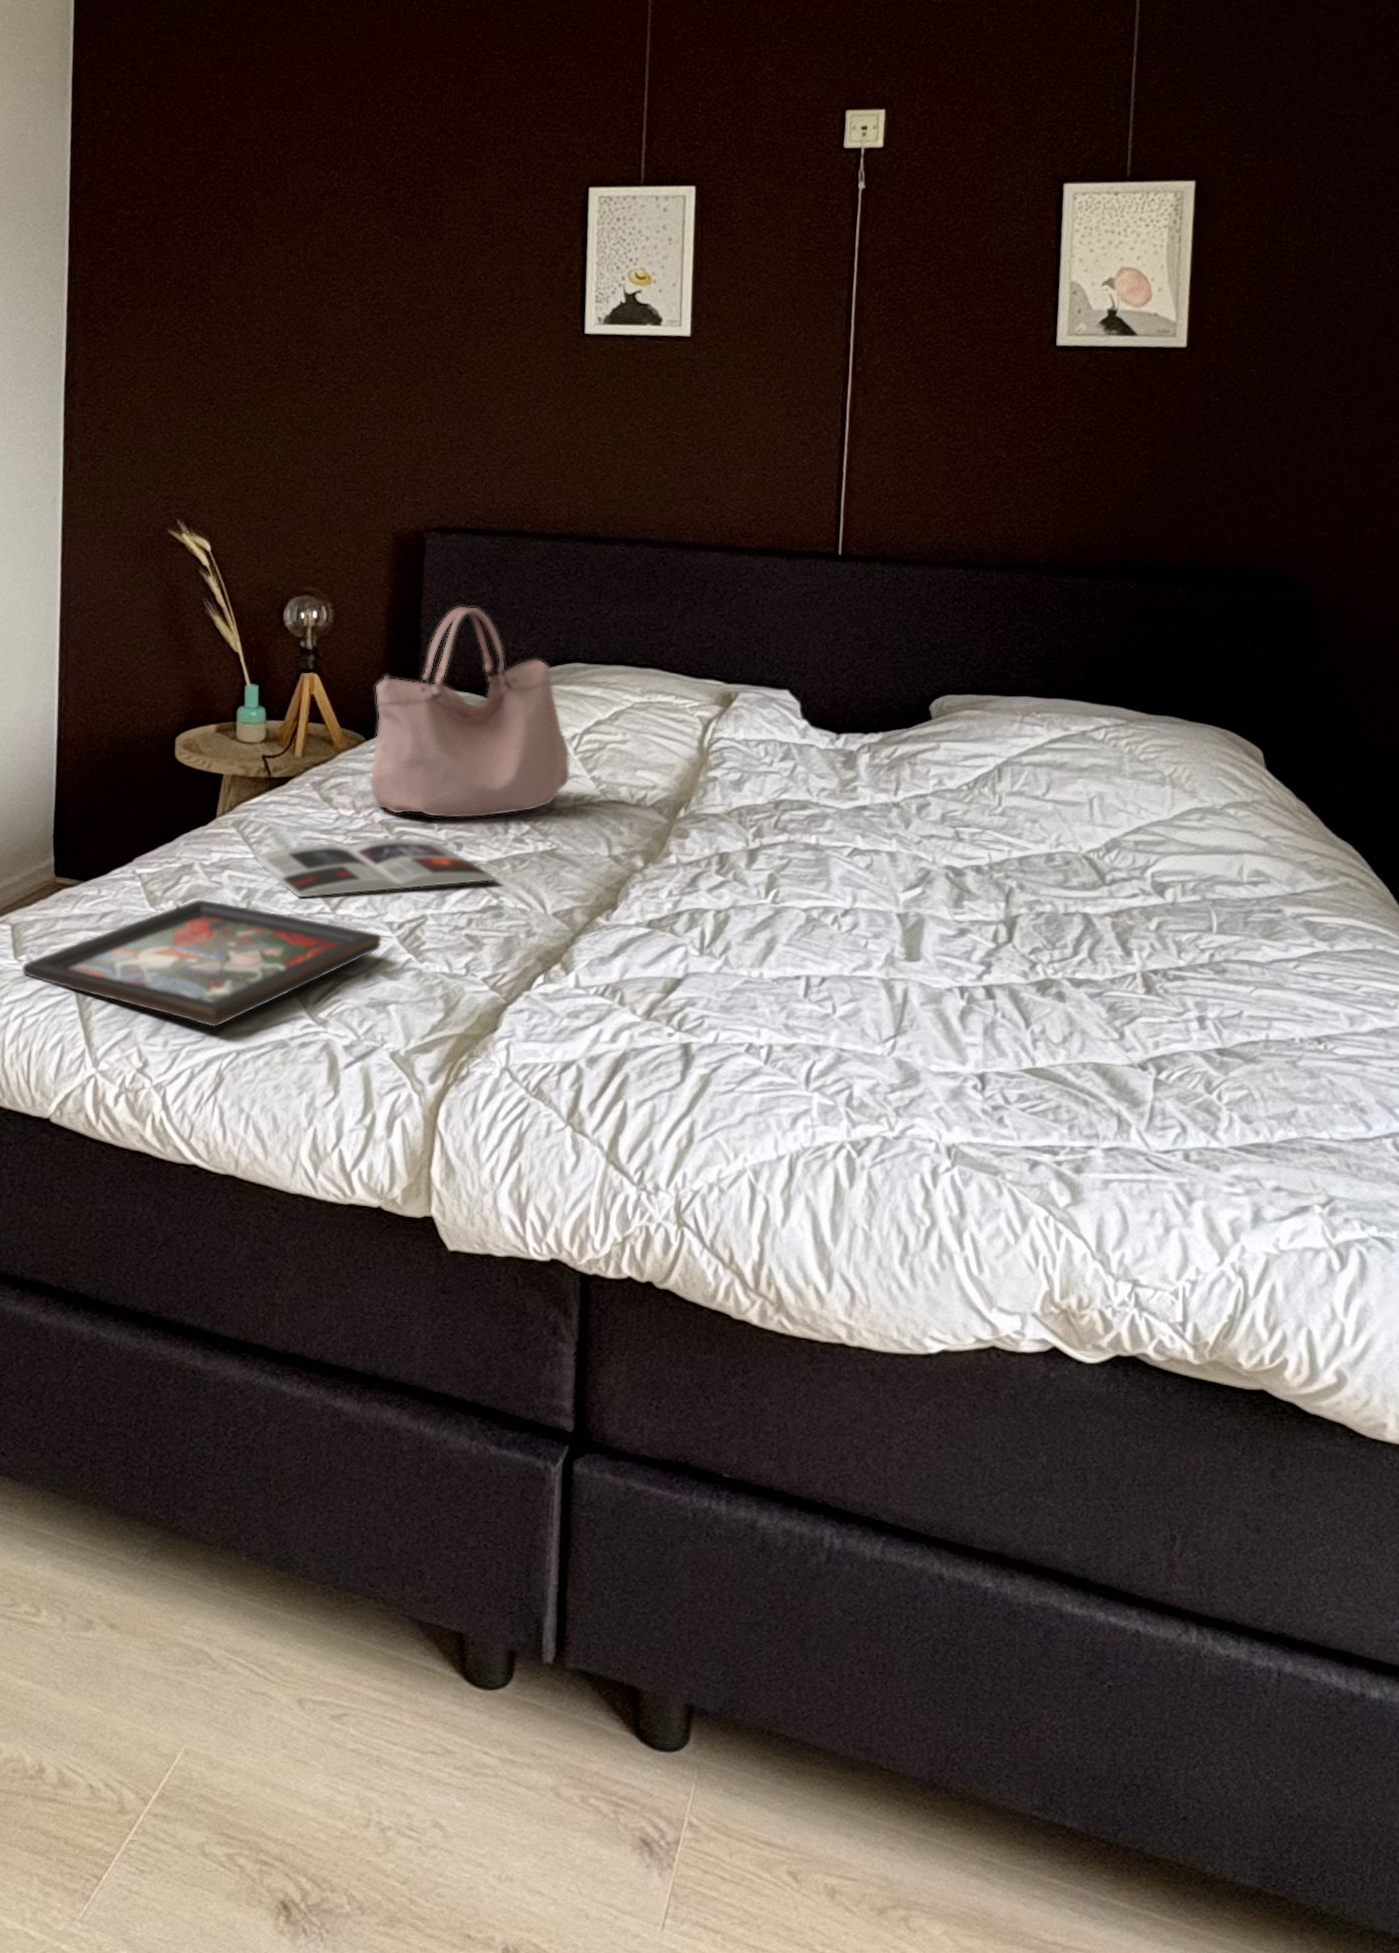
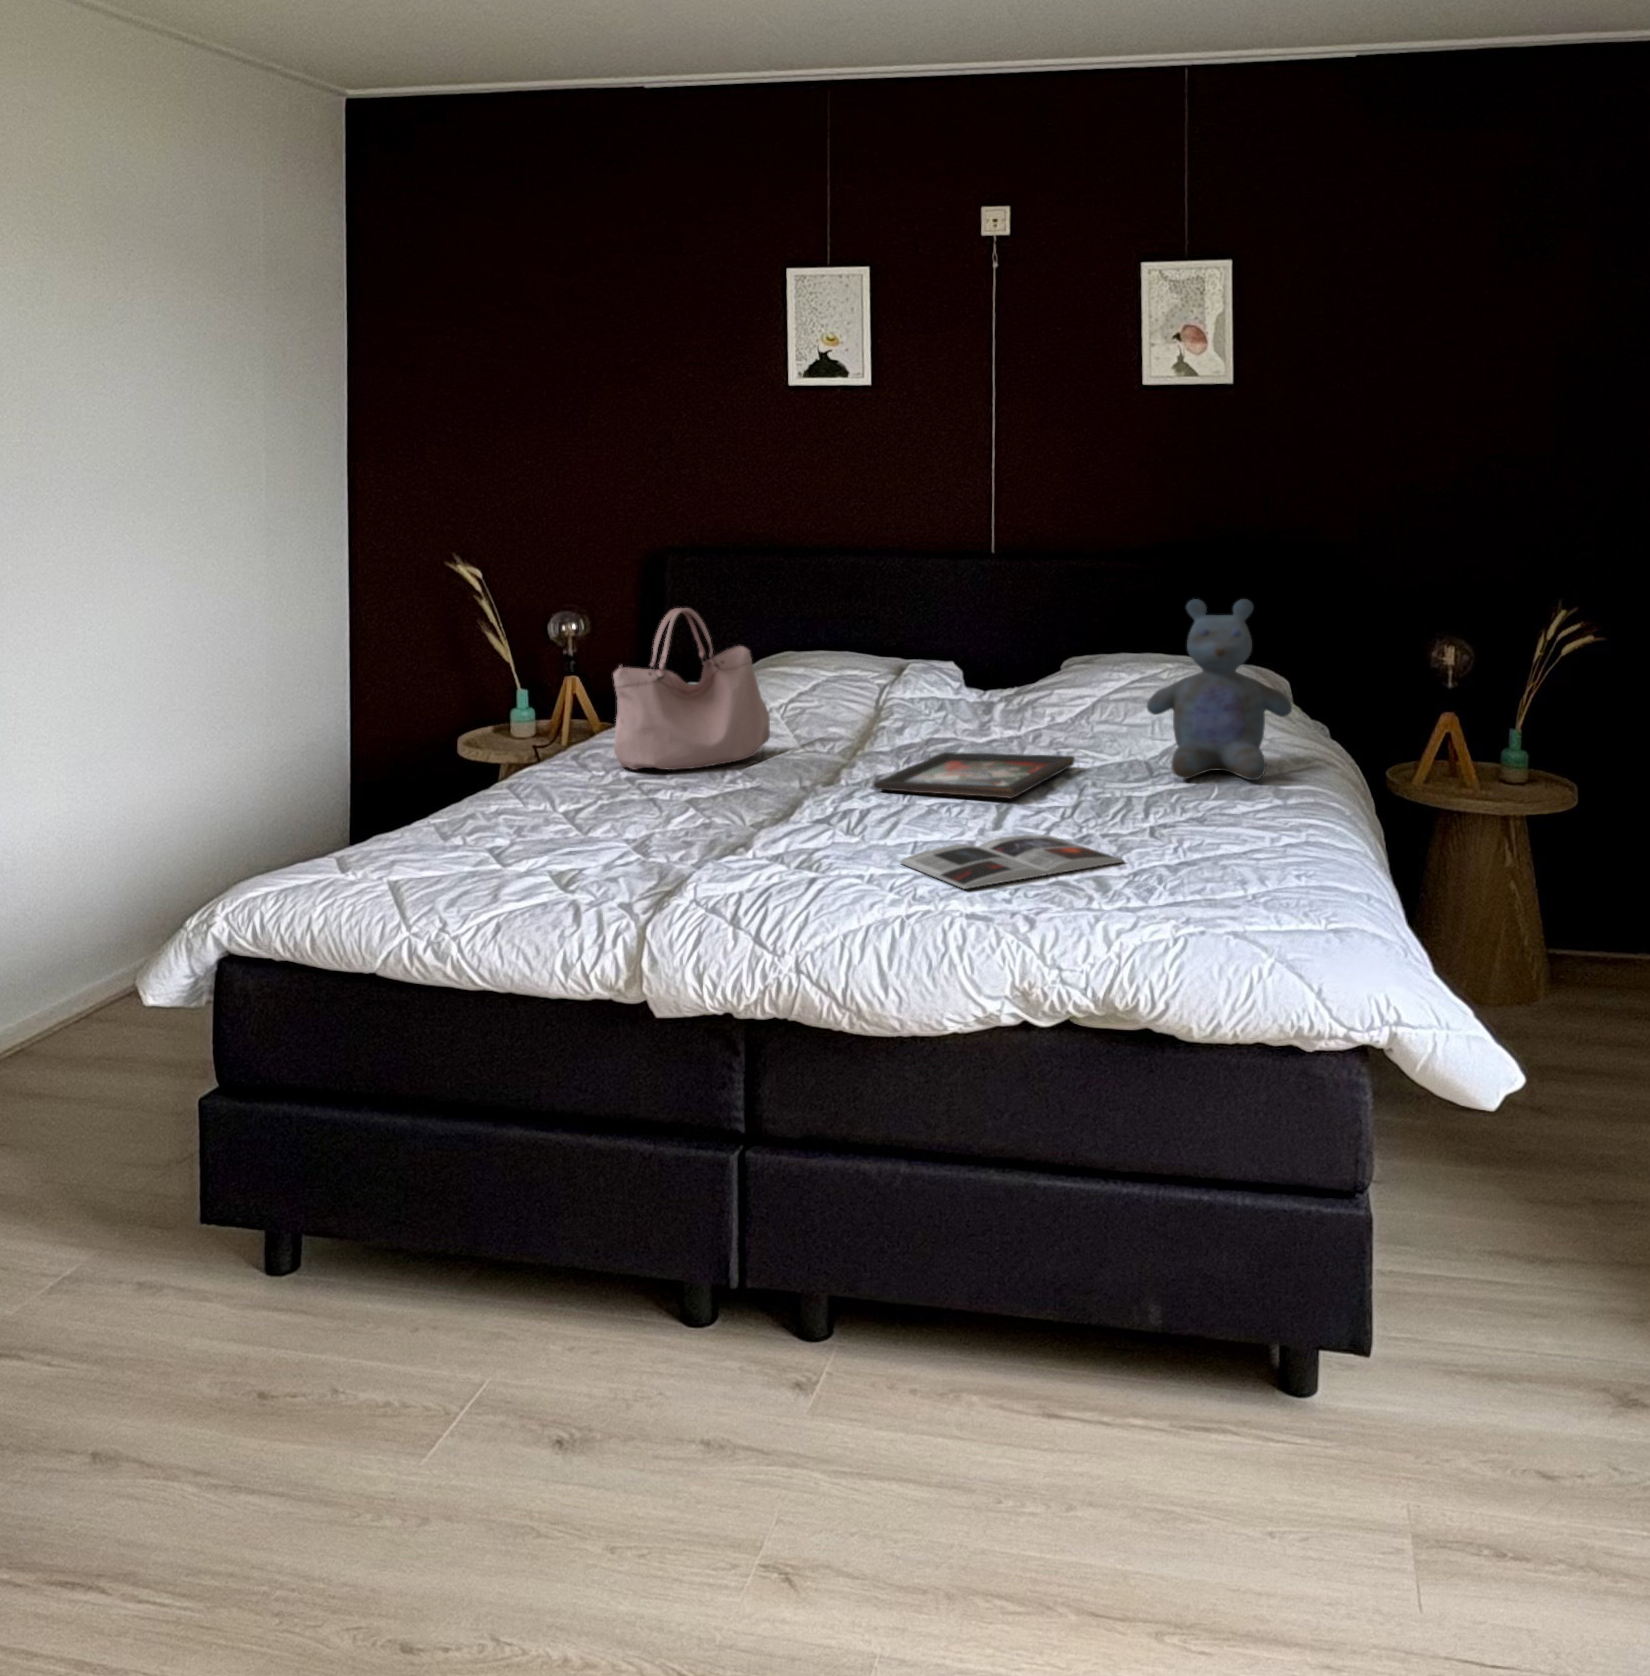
stuffed bear: none [1097,650,1311,912] -> present [1147,599,1292,780]
magazine: present [256,839,496,897] -> present [900,835,1124,889]
decorative tray: present [23,900,381,1026] -> present [874,752,1075,798]

